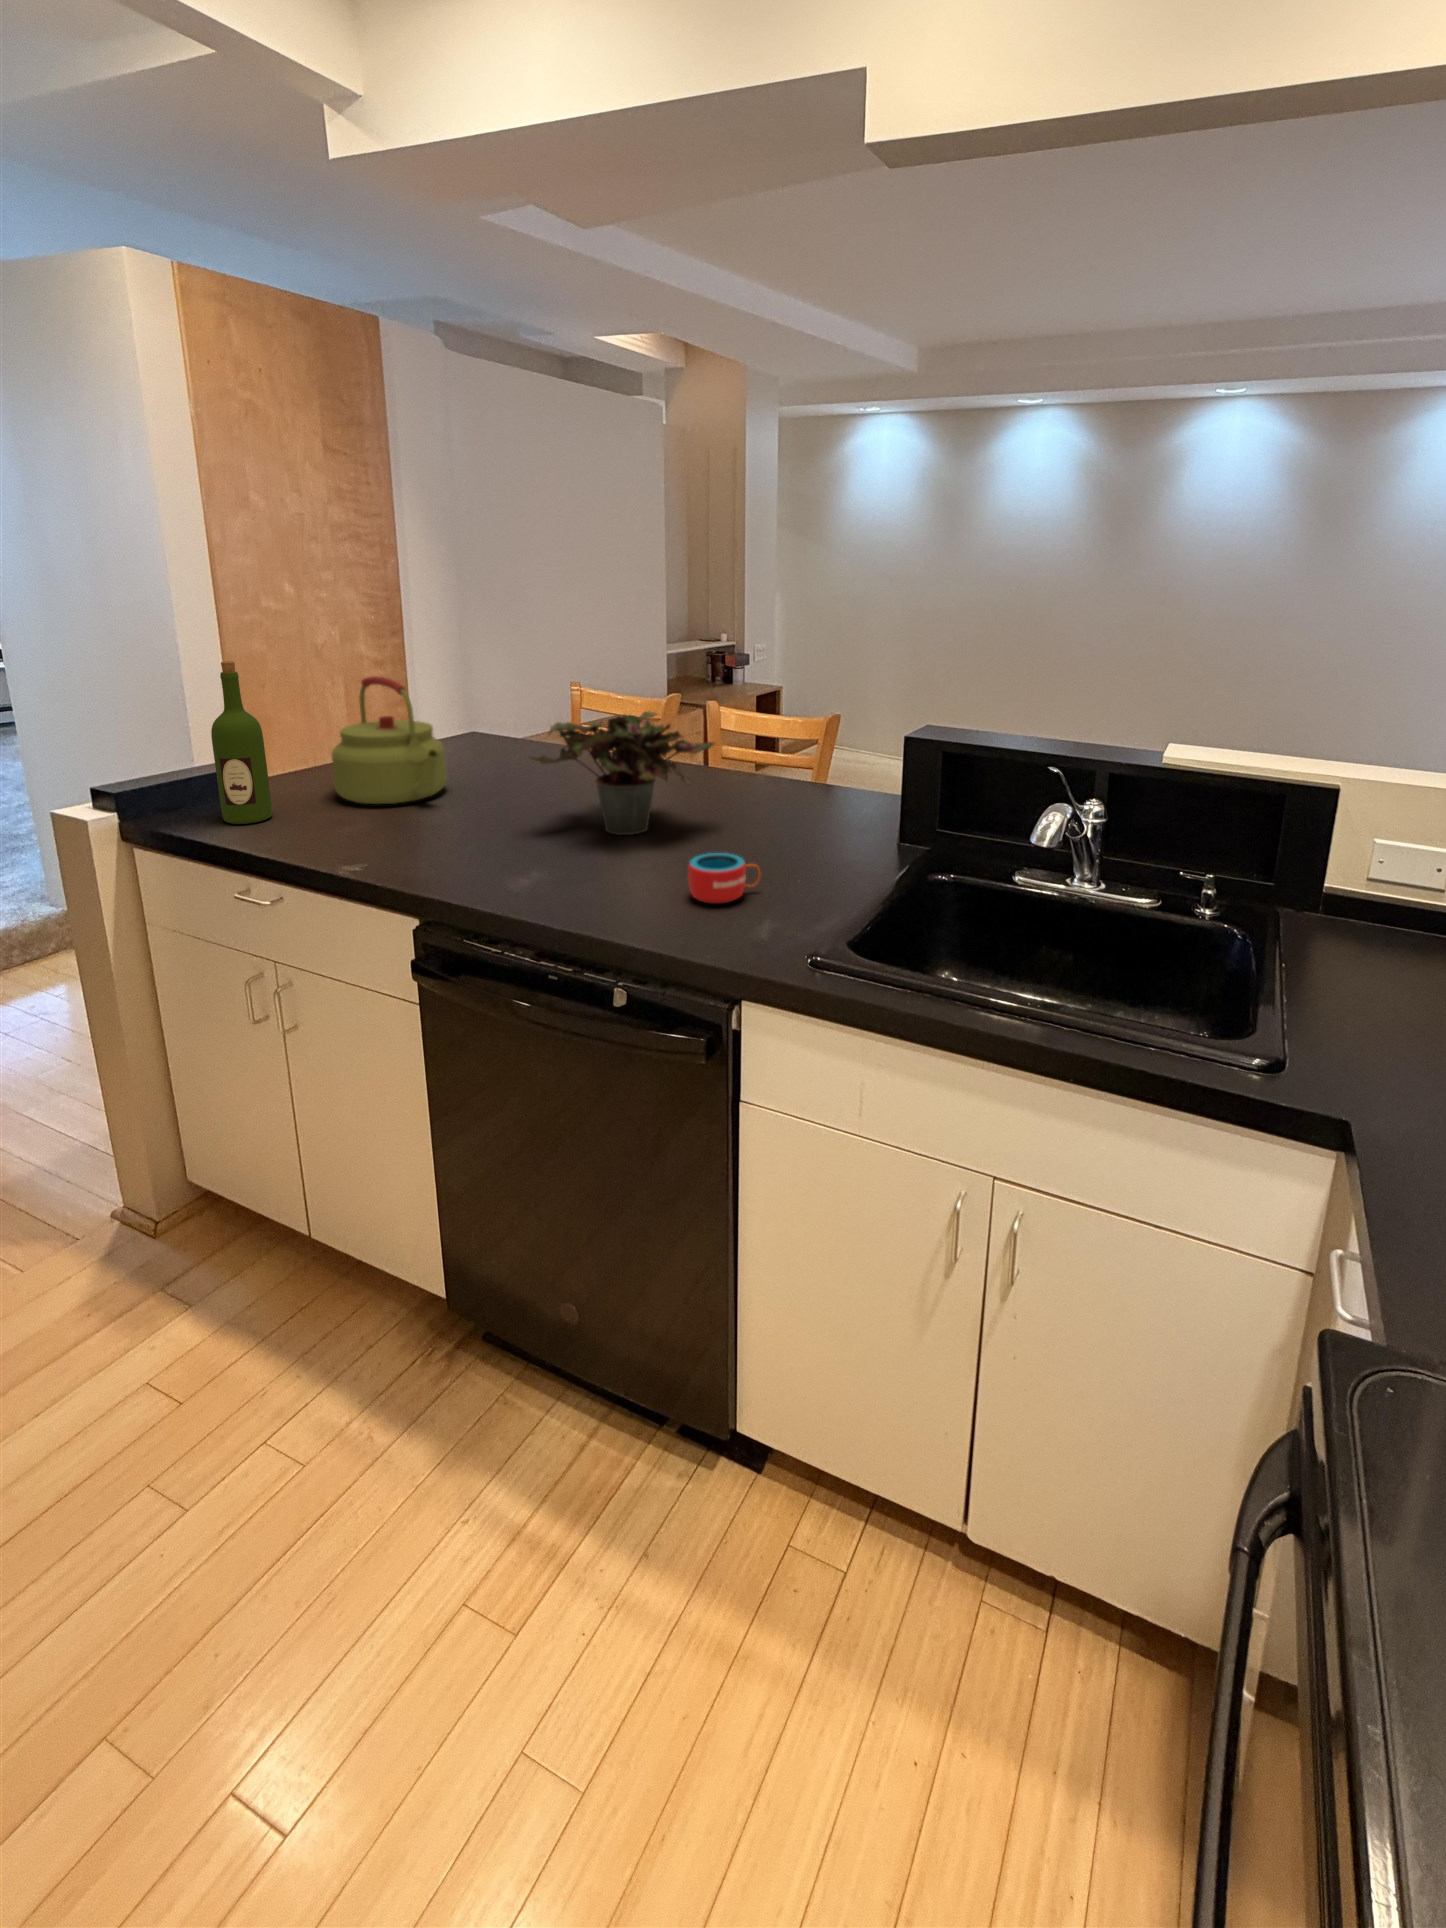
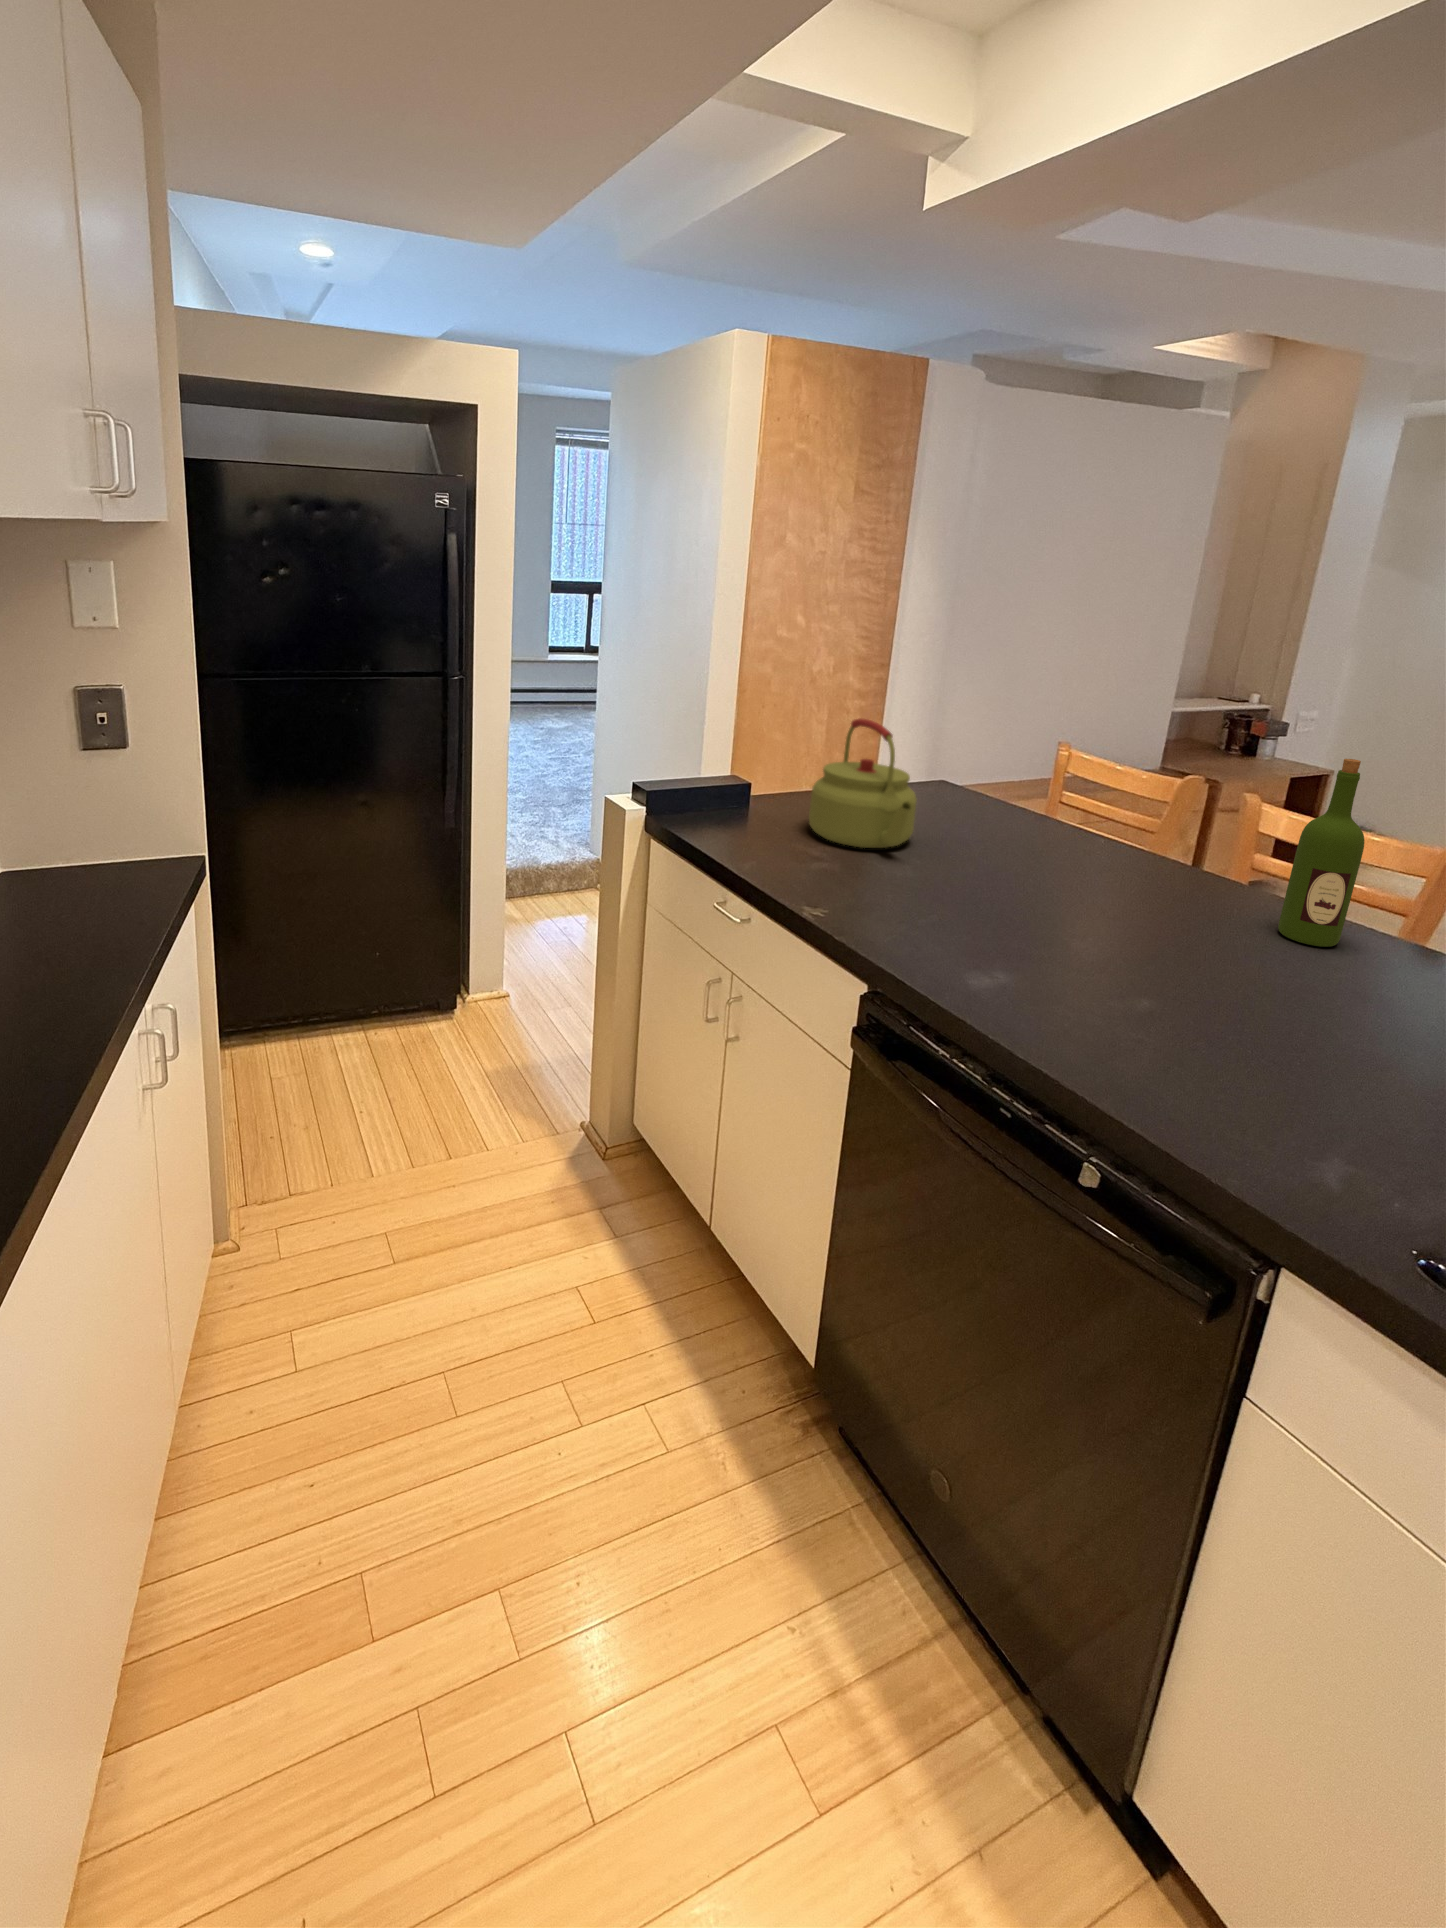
wine bottle: present [211,661,272,824] -> present [1278,759,1365,947]
potted plant: present [529,712,714,835] -> none [1010,799,1277,952]
mug: present [688,853,761,904] -> none [1212,1020,1337,1101]

